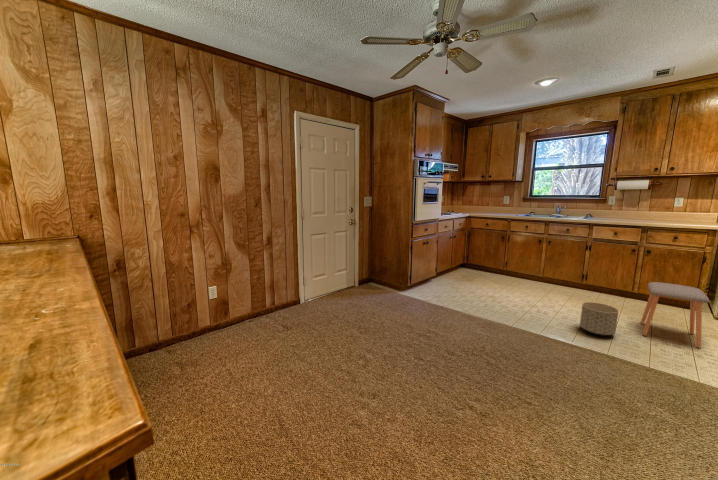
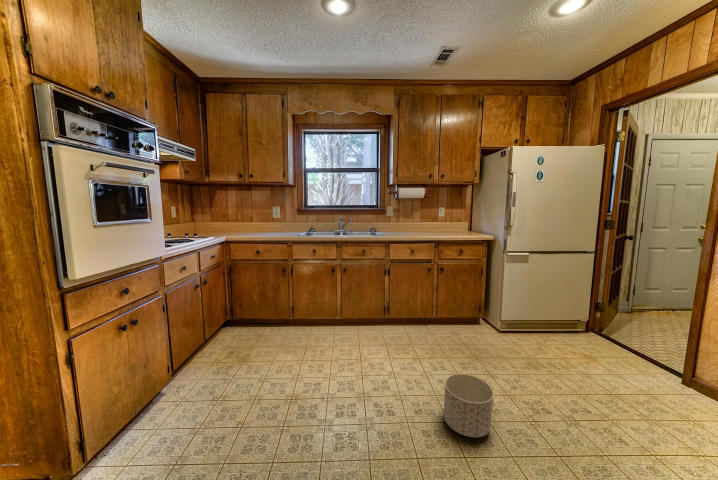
stool: present [641,282,709,349] -> none [472,315,552,399]

